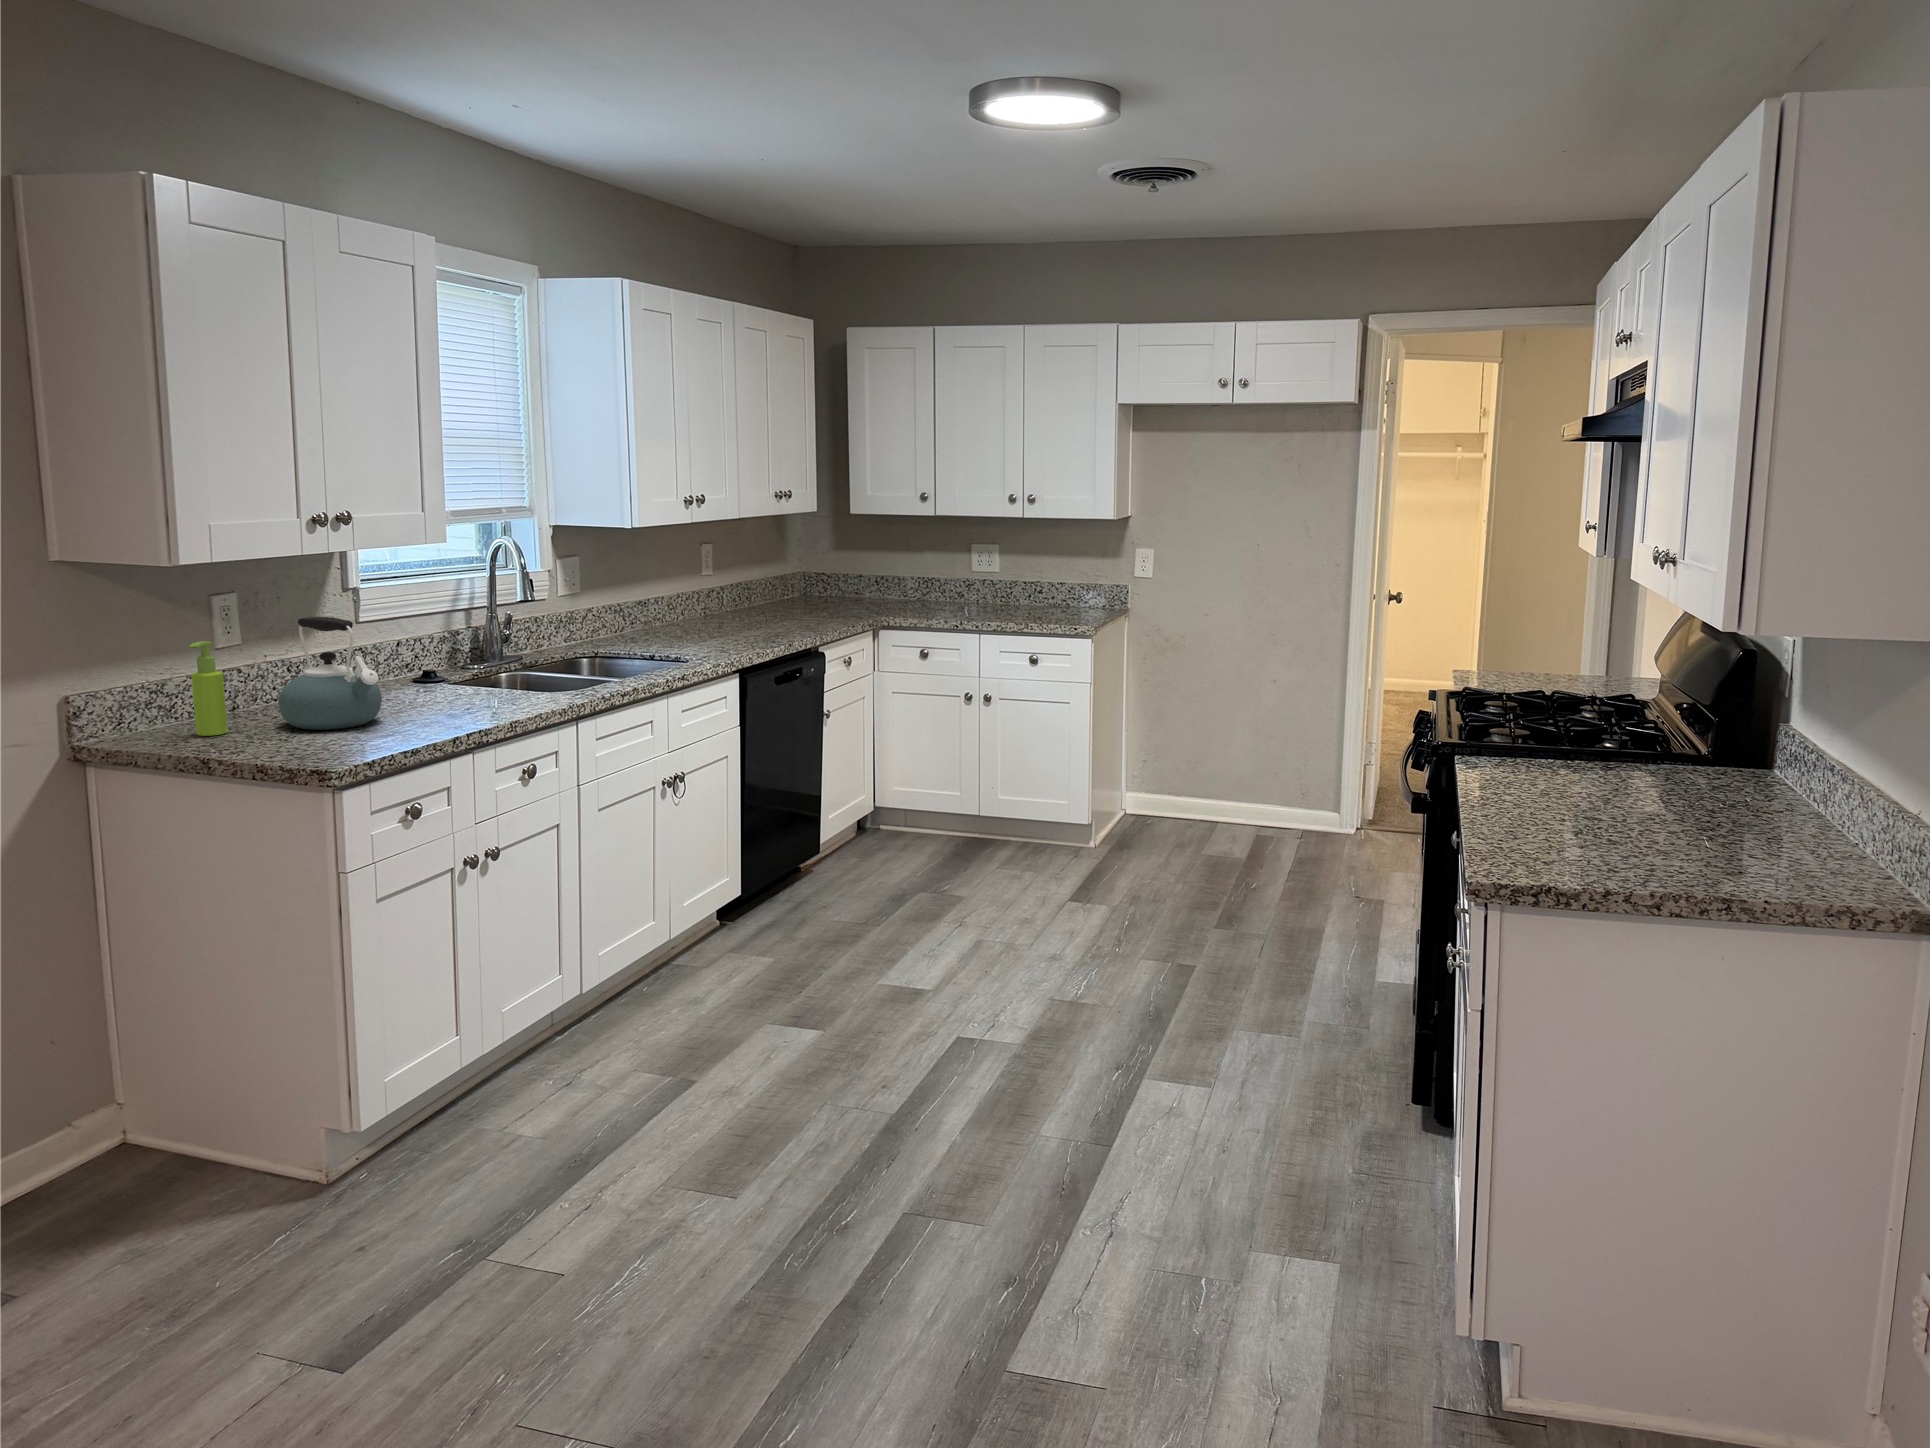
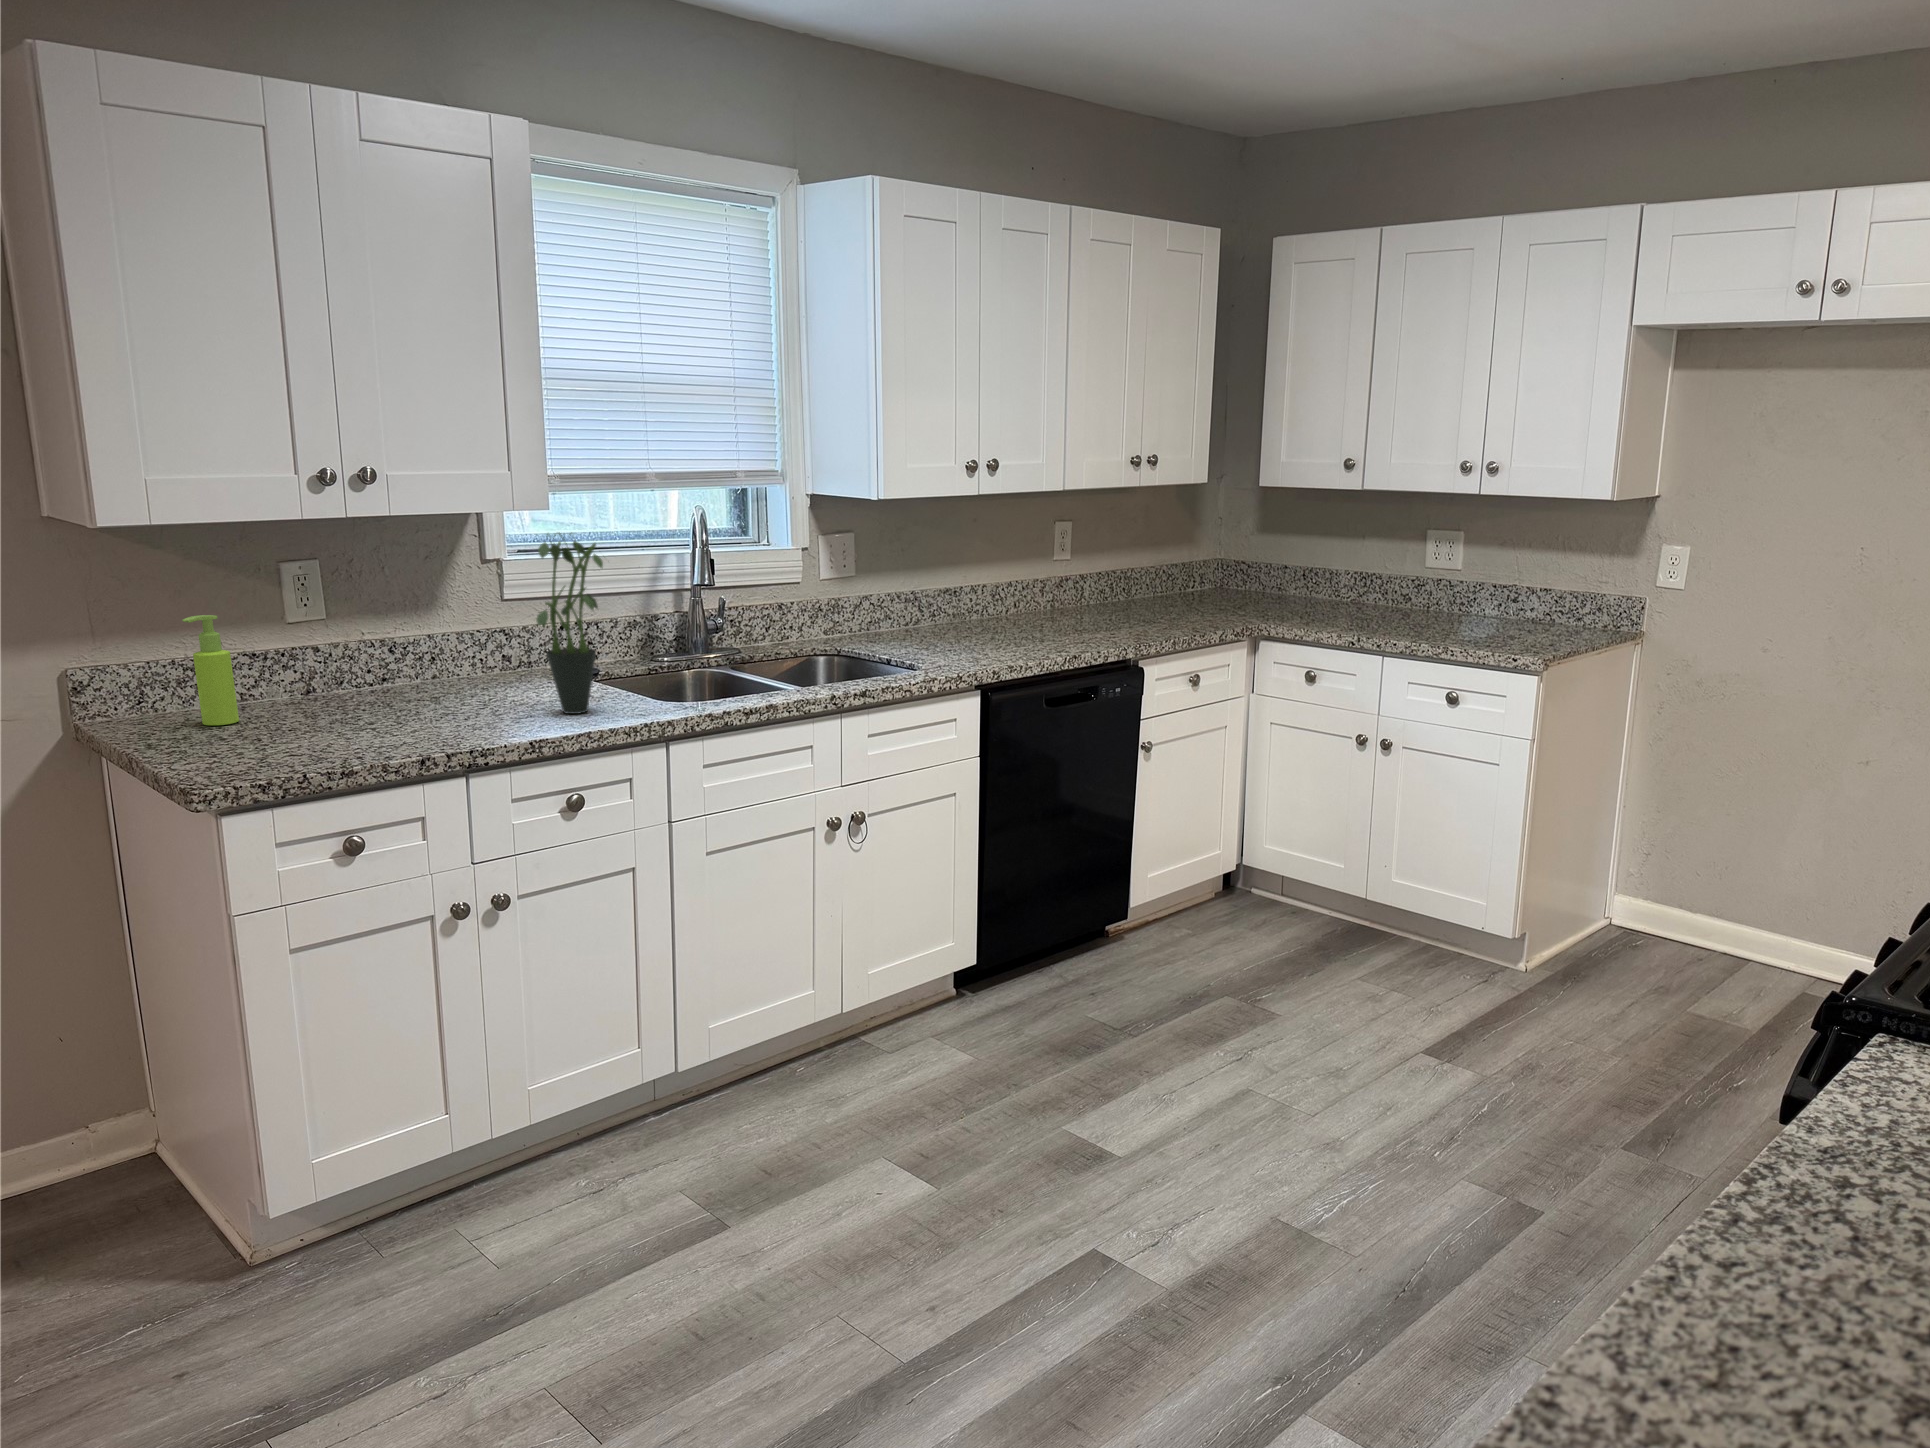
potted plant: none [478,561,539,705] -> present [537,535,603,714]
kettle: present [278,617,382,730] -> none [286,592,410,730]

